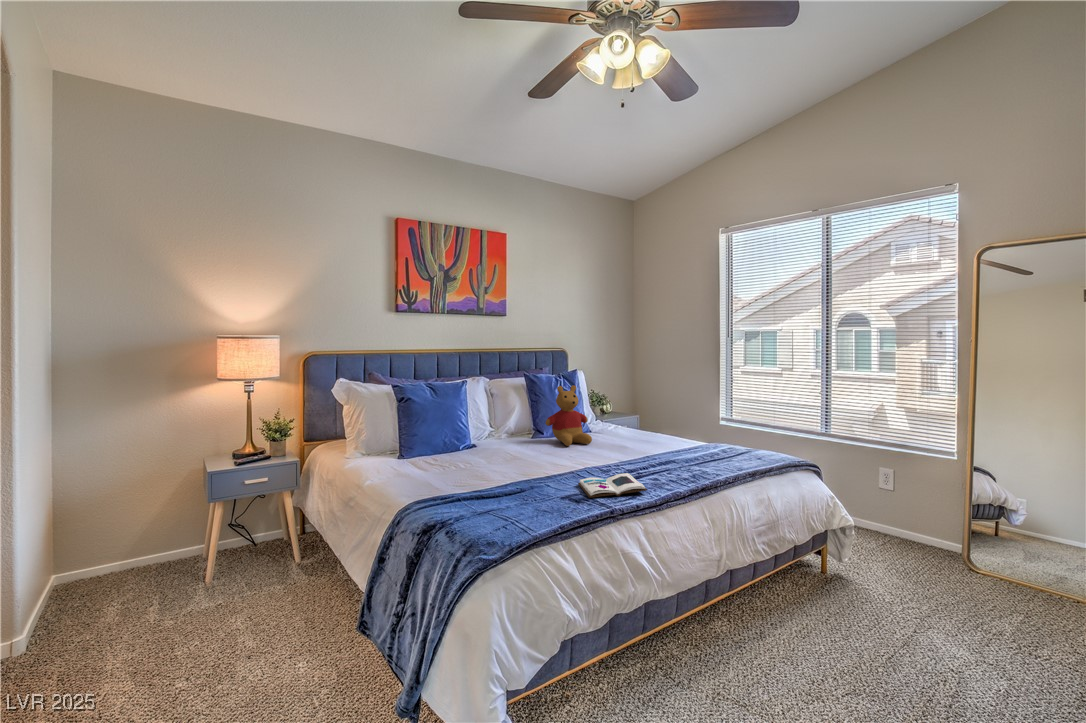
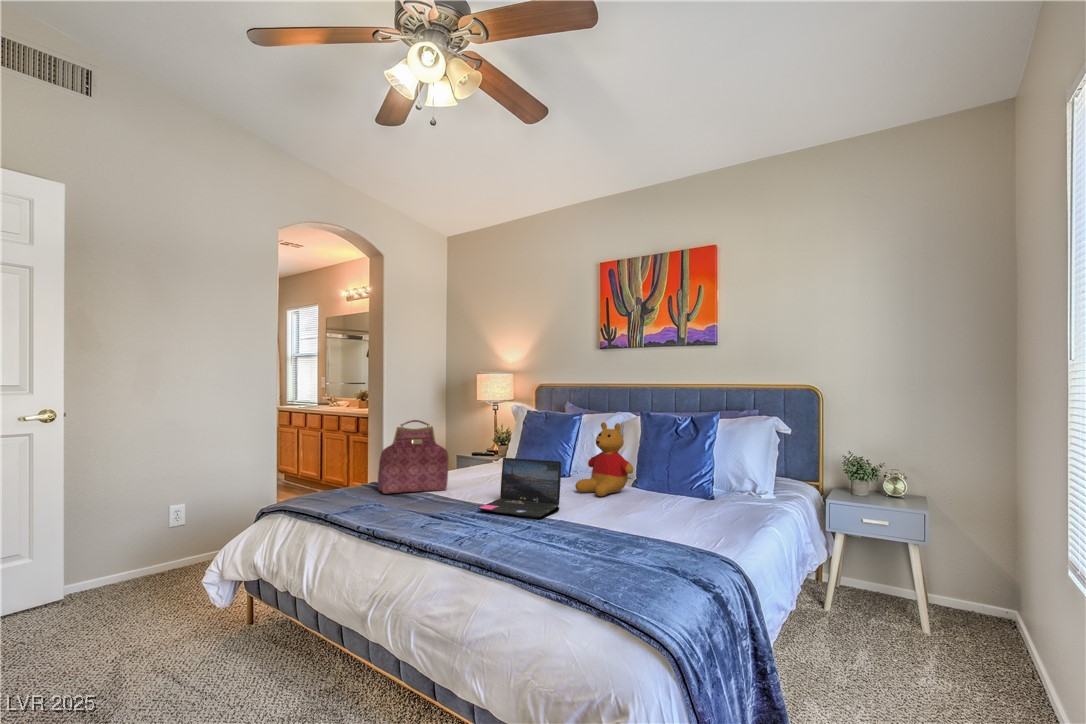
handbag: none [508,405,546,496] -> present [378,420,448,494]
laptop: none [602,418,667,468] -> present [478,458,561,518]
book: present [578,473,647,498] -> none [371,494,428,510]

